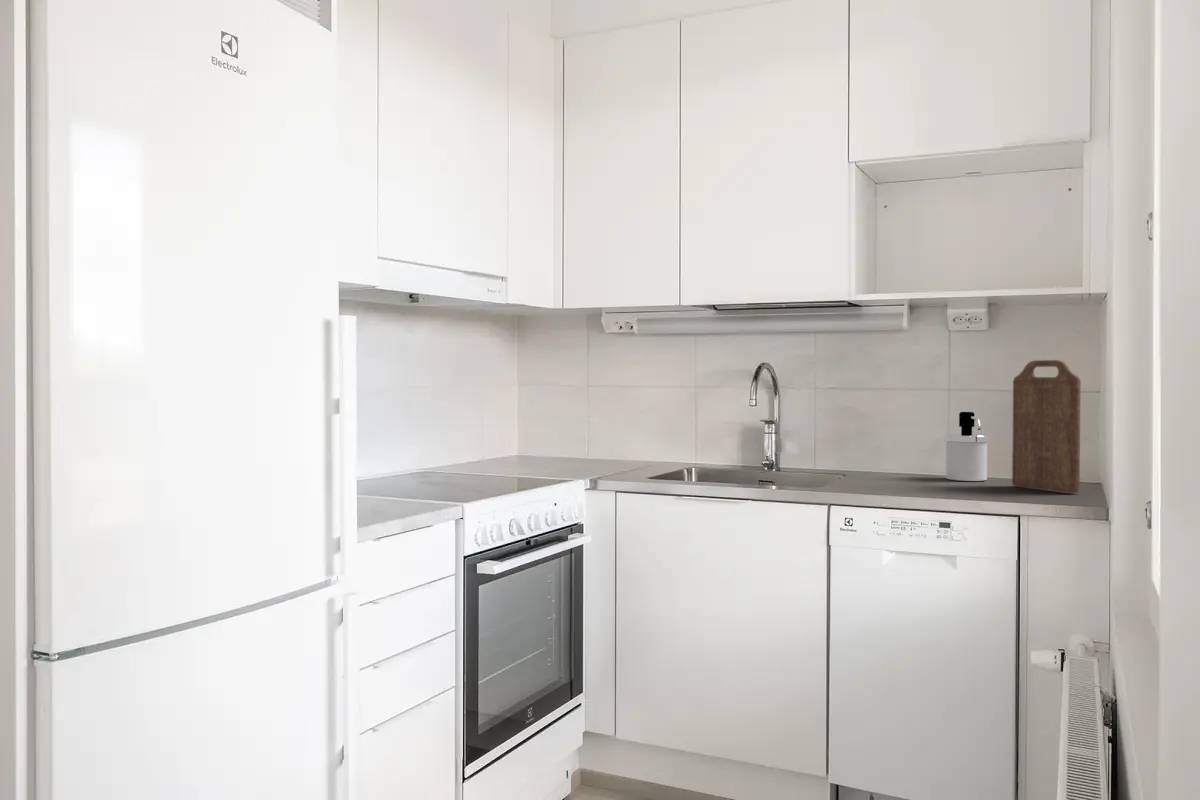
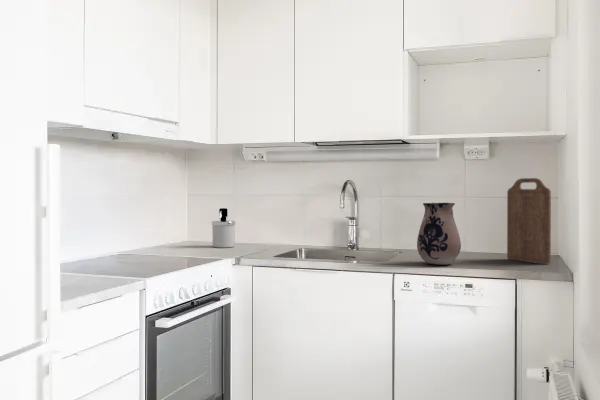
ceramic pitcher: none [867,397,935,492] -> present [417,203,461,265]
soap dispenser: present [945,412,989,481] -> present [212,208,235,248]

